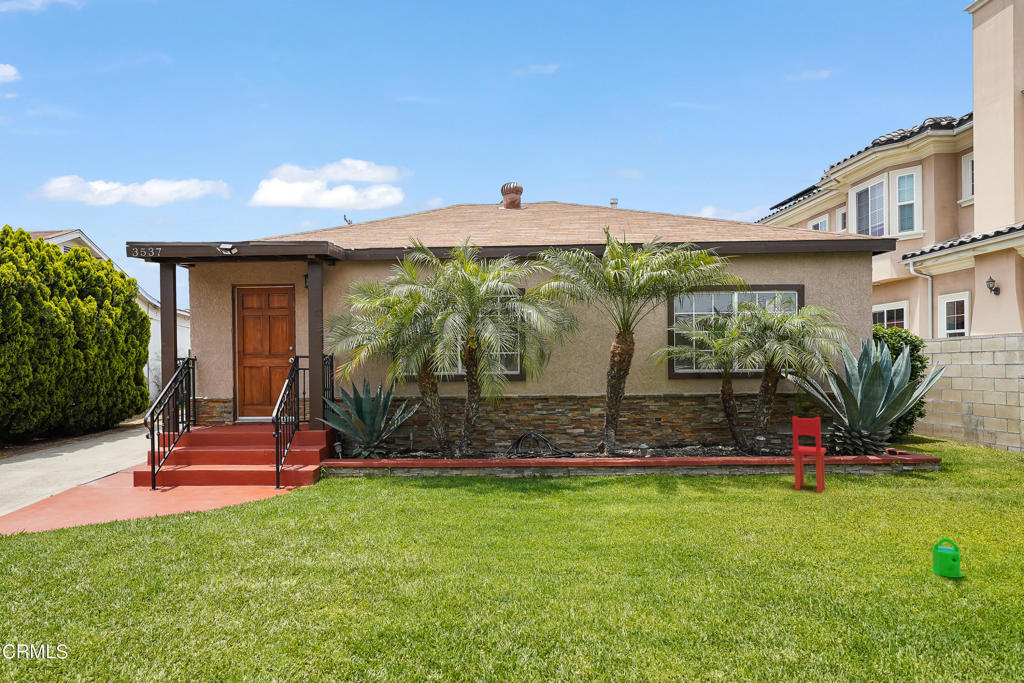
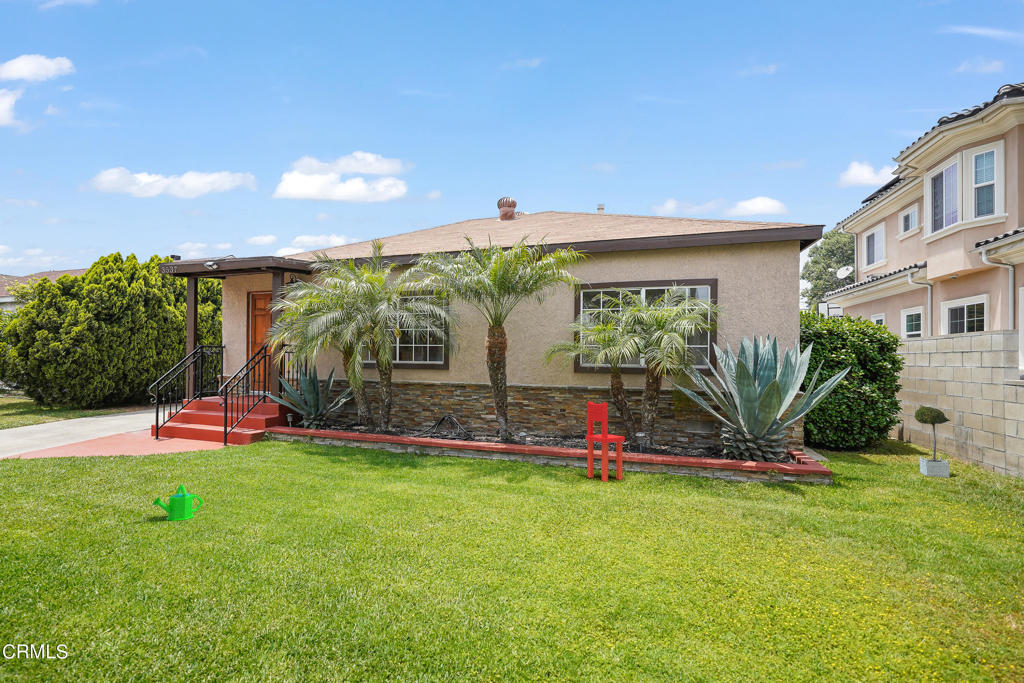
potted tree: none [969,397,1001,456] -> present [914,405,950,477]
watering can: present [931,538,963,577] -> present [153,484,203,521]

